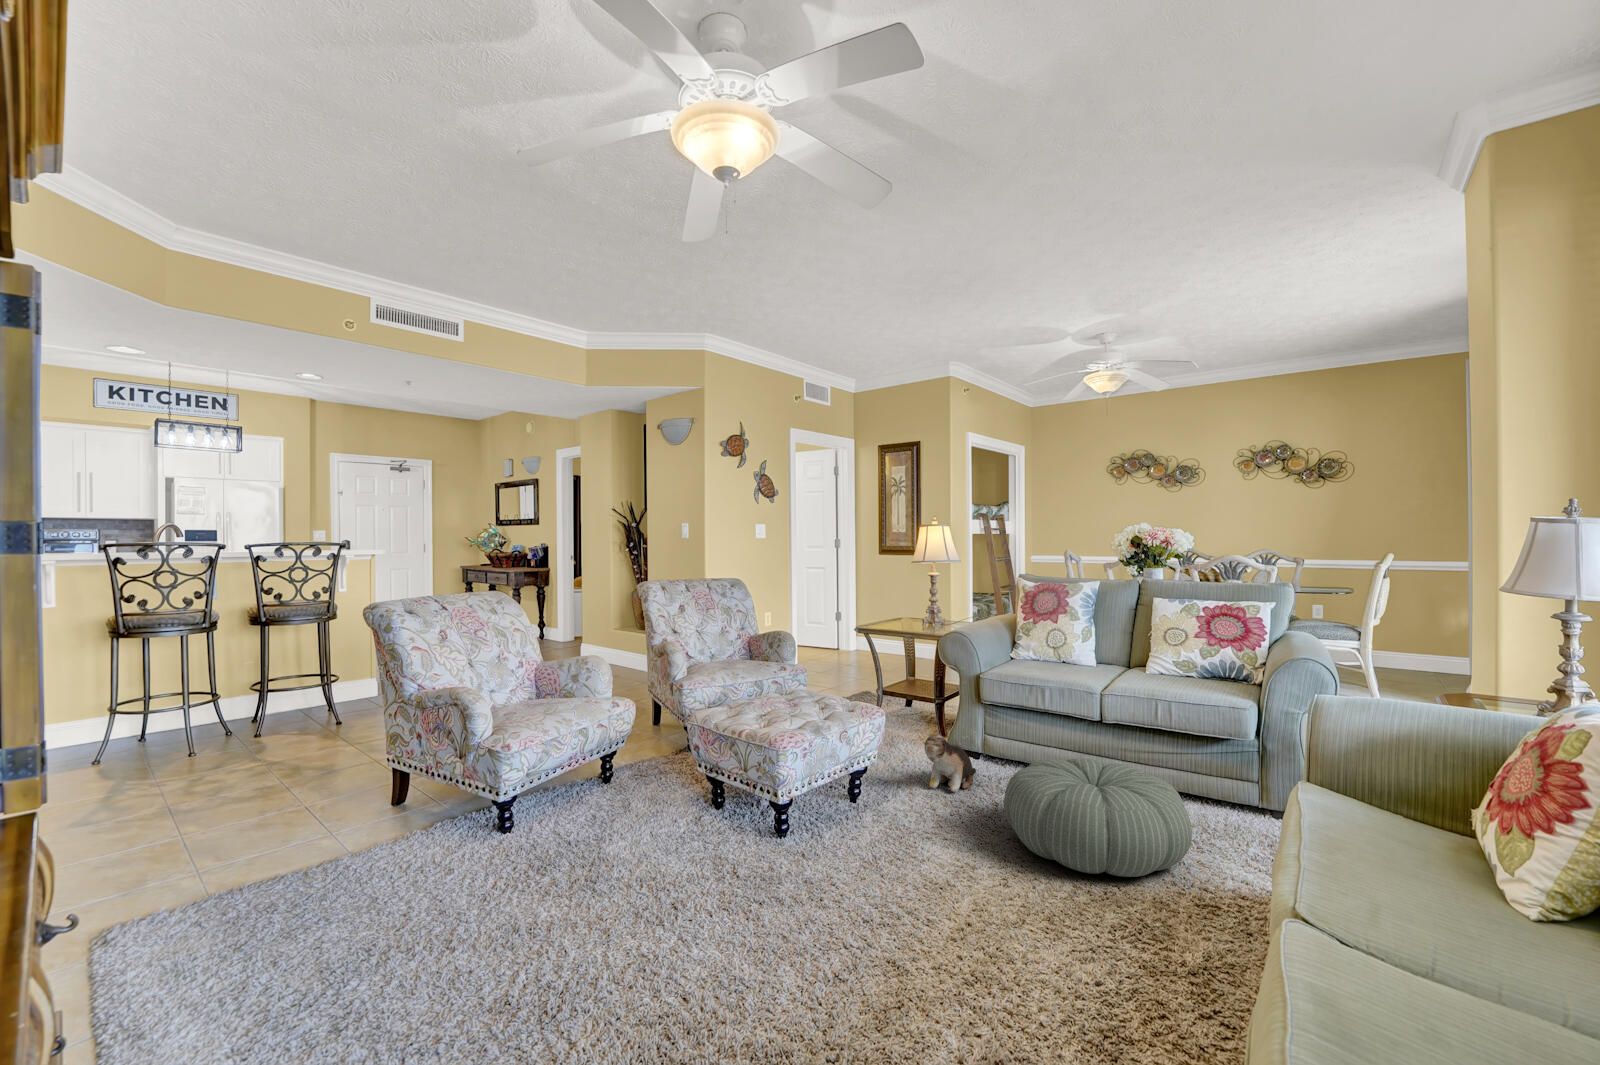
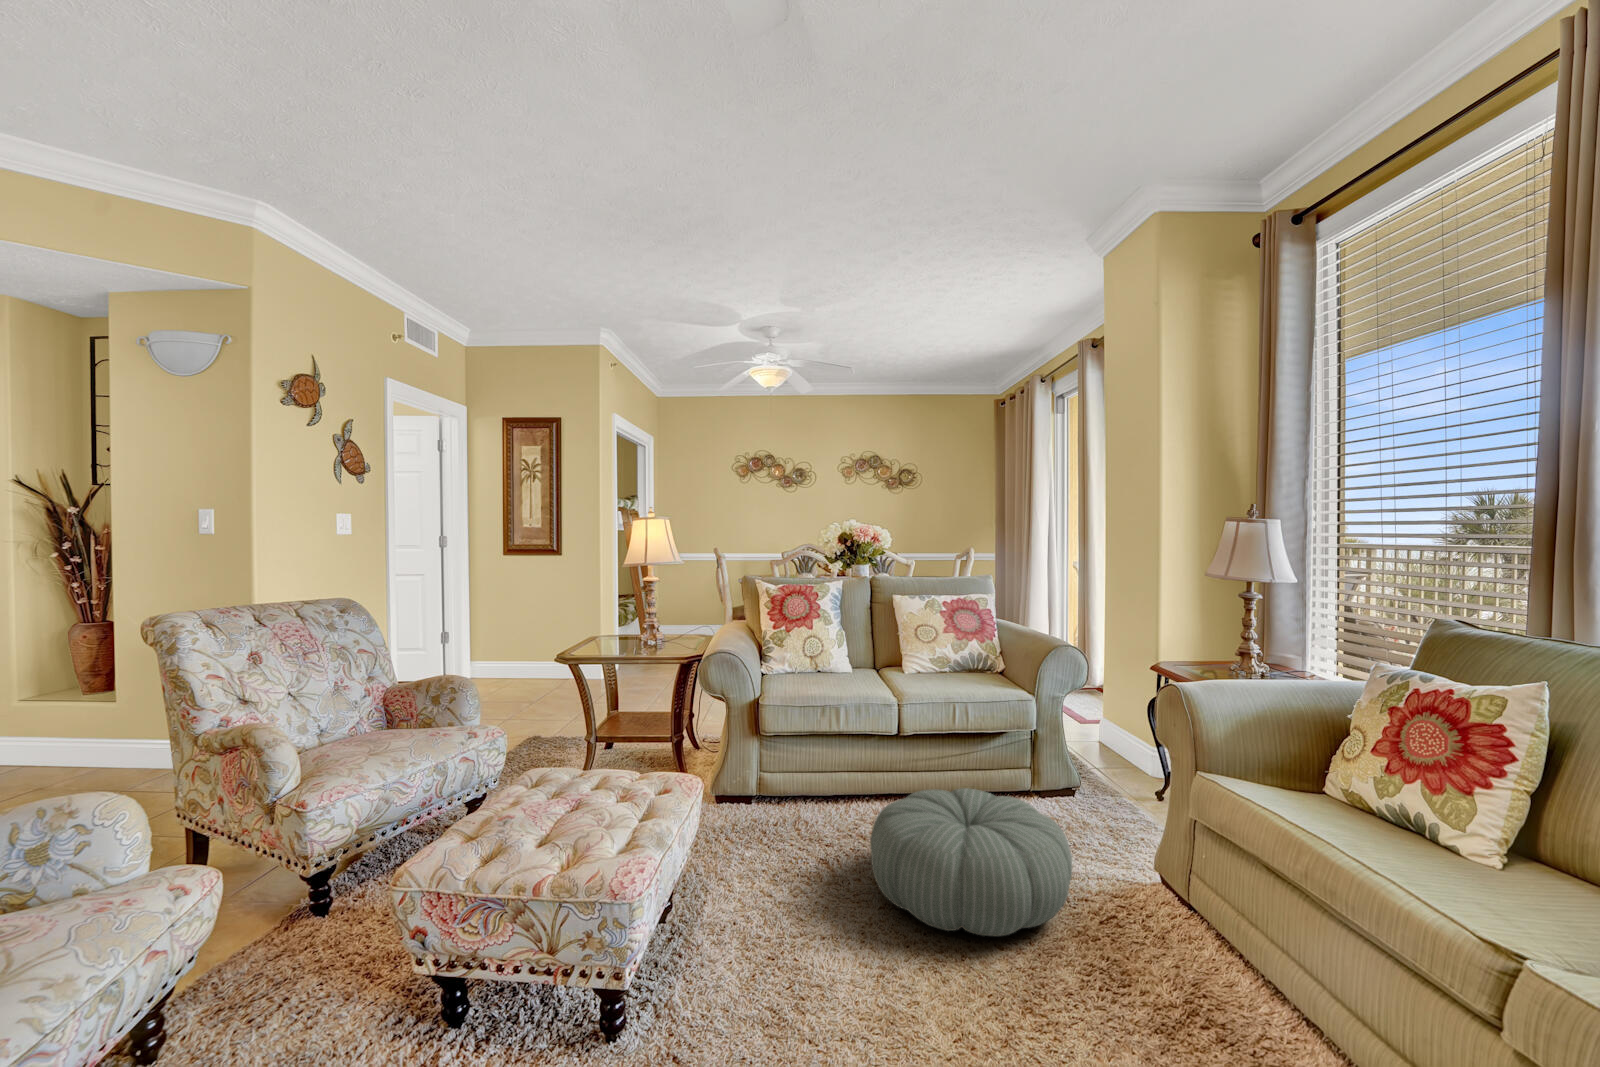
plush toy: present [919,734,976,792] -> none [728,793,778,864]

